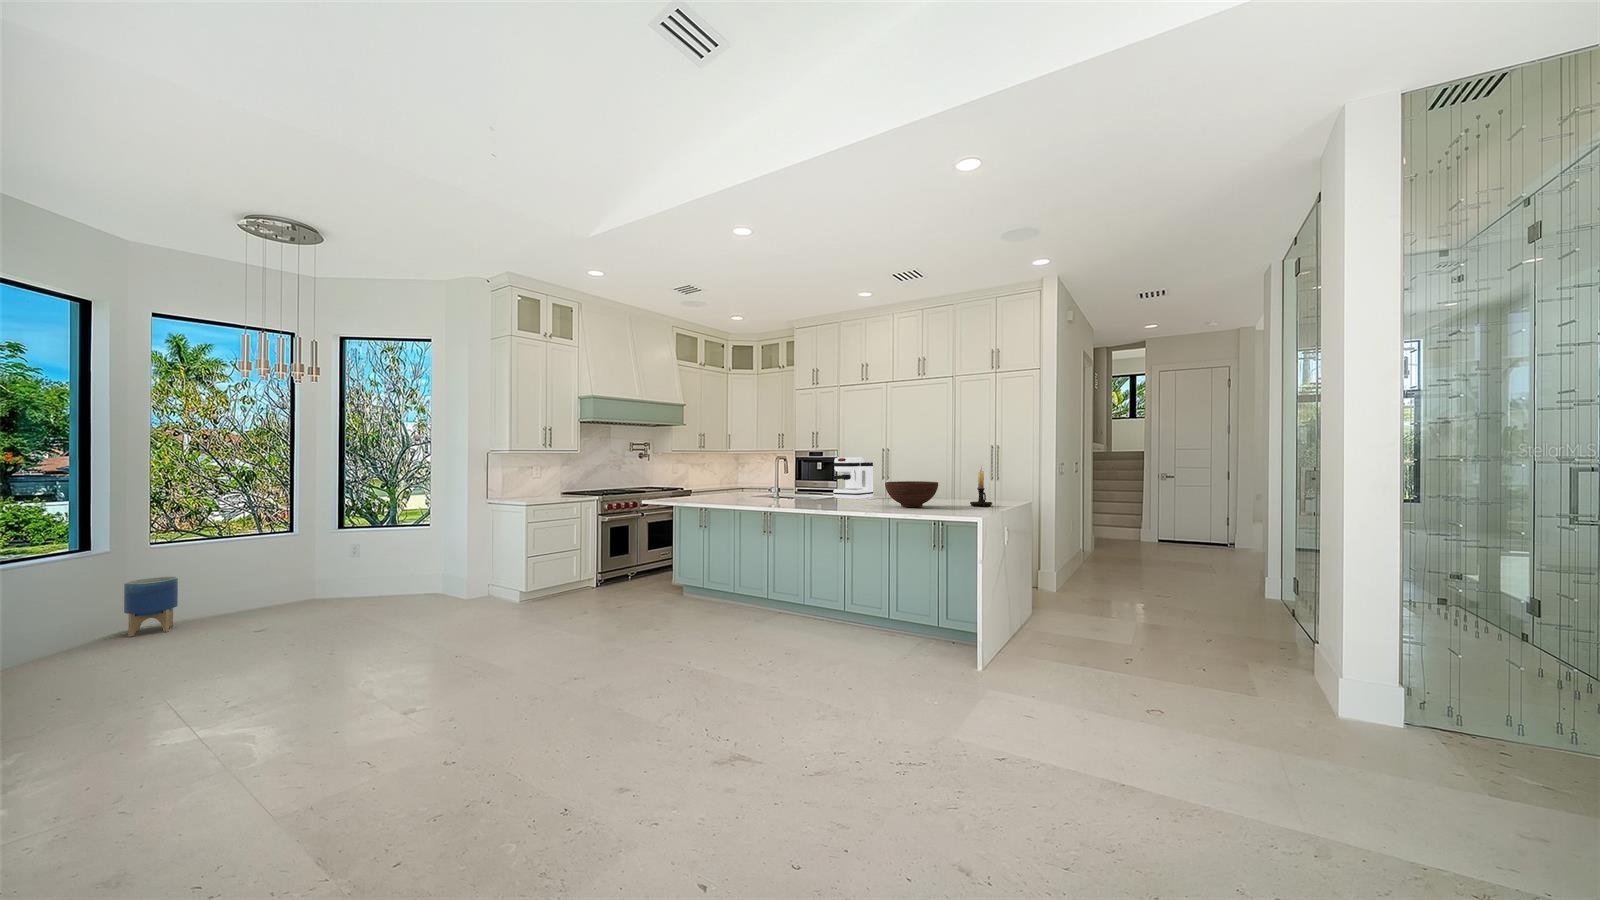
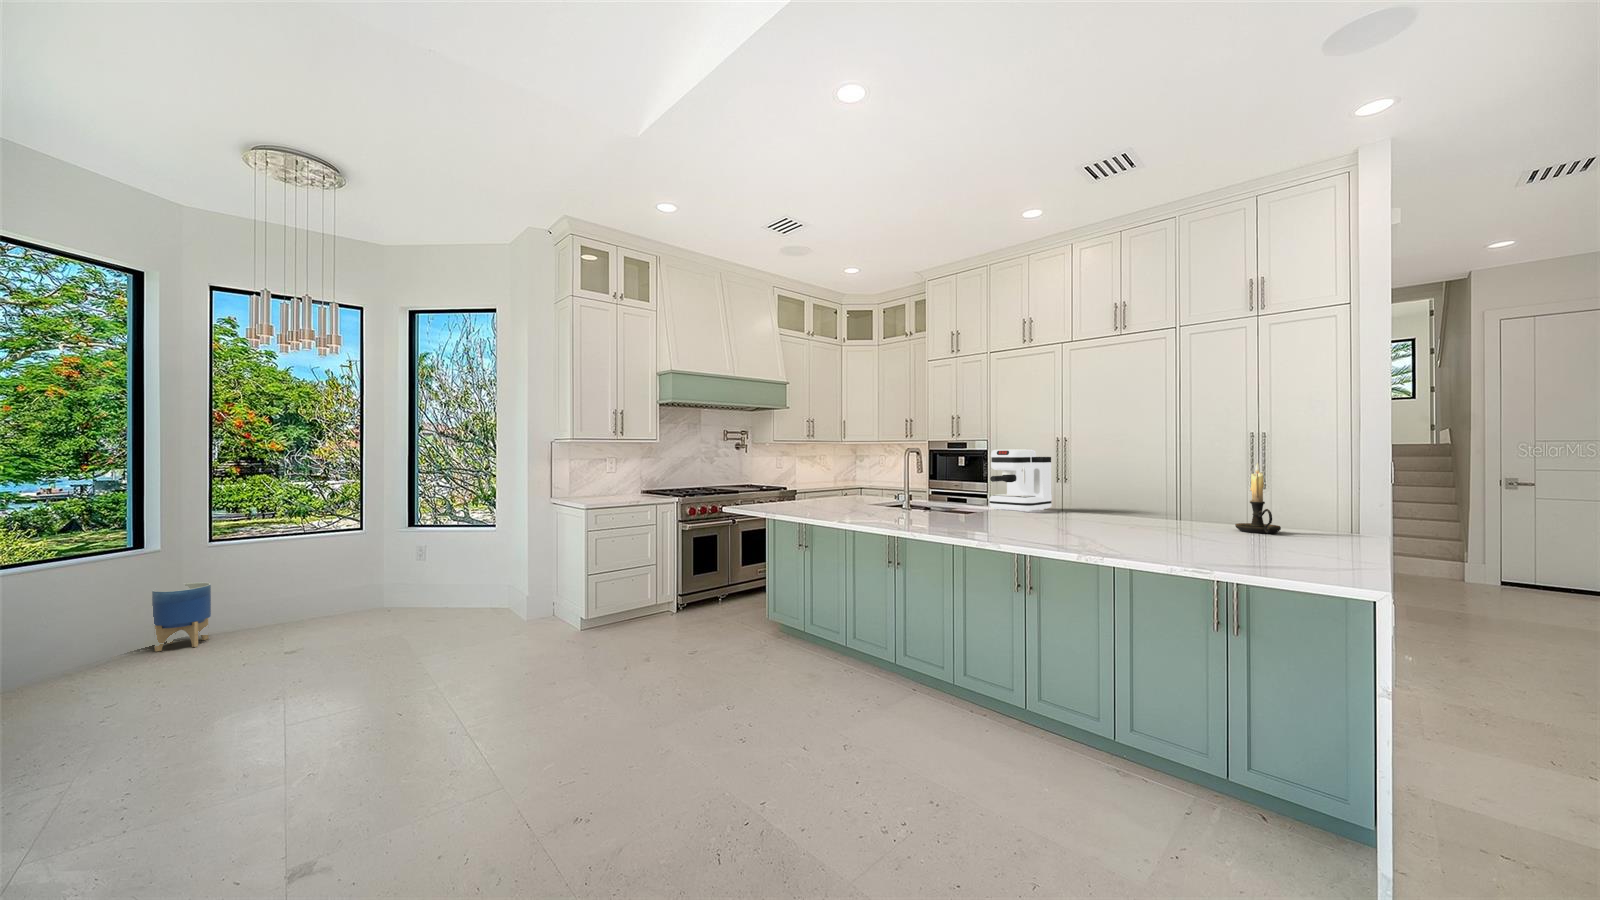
fruit bowl: present [885,481,938,507] -> none [1085,488,1184,532]

